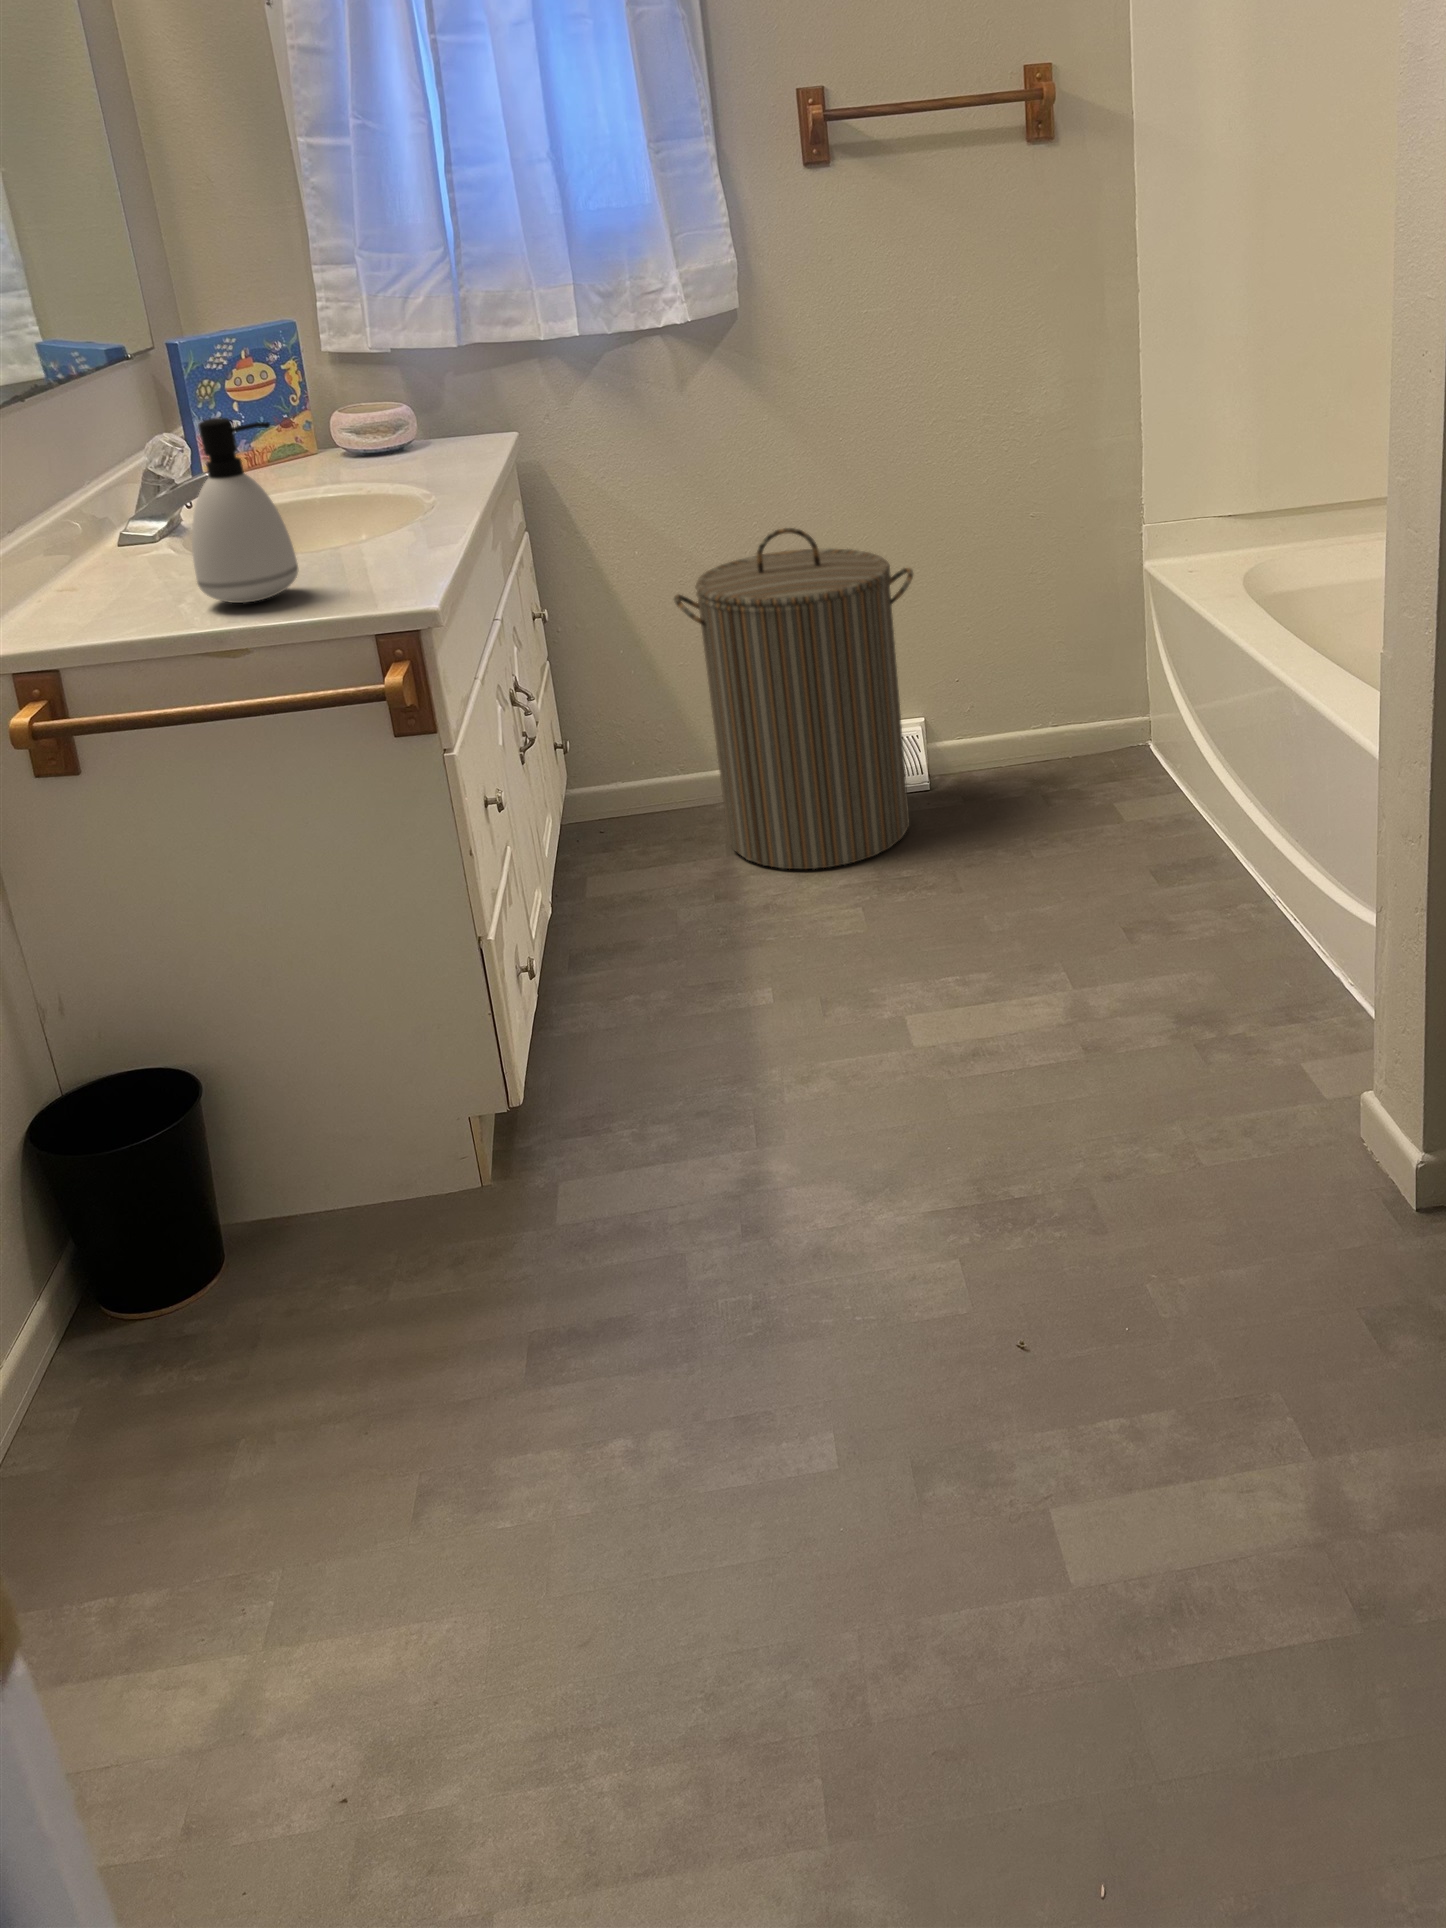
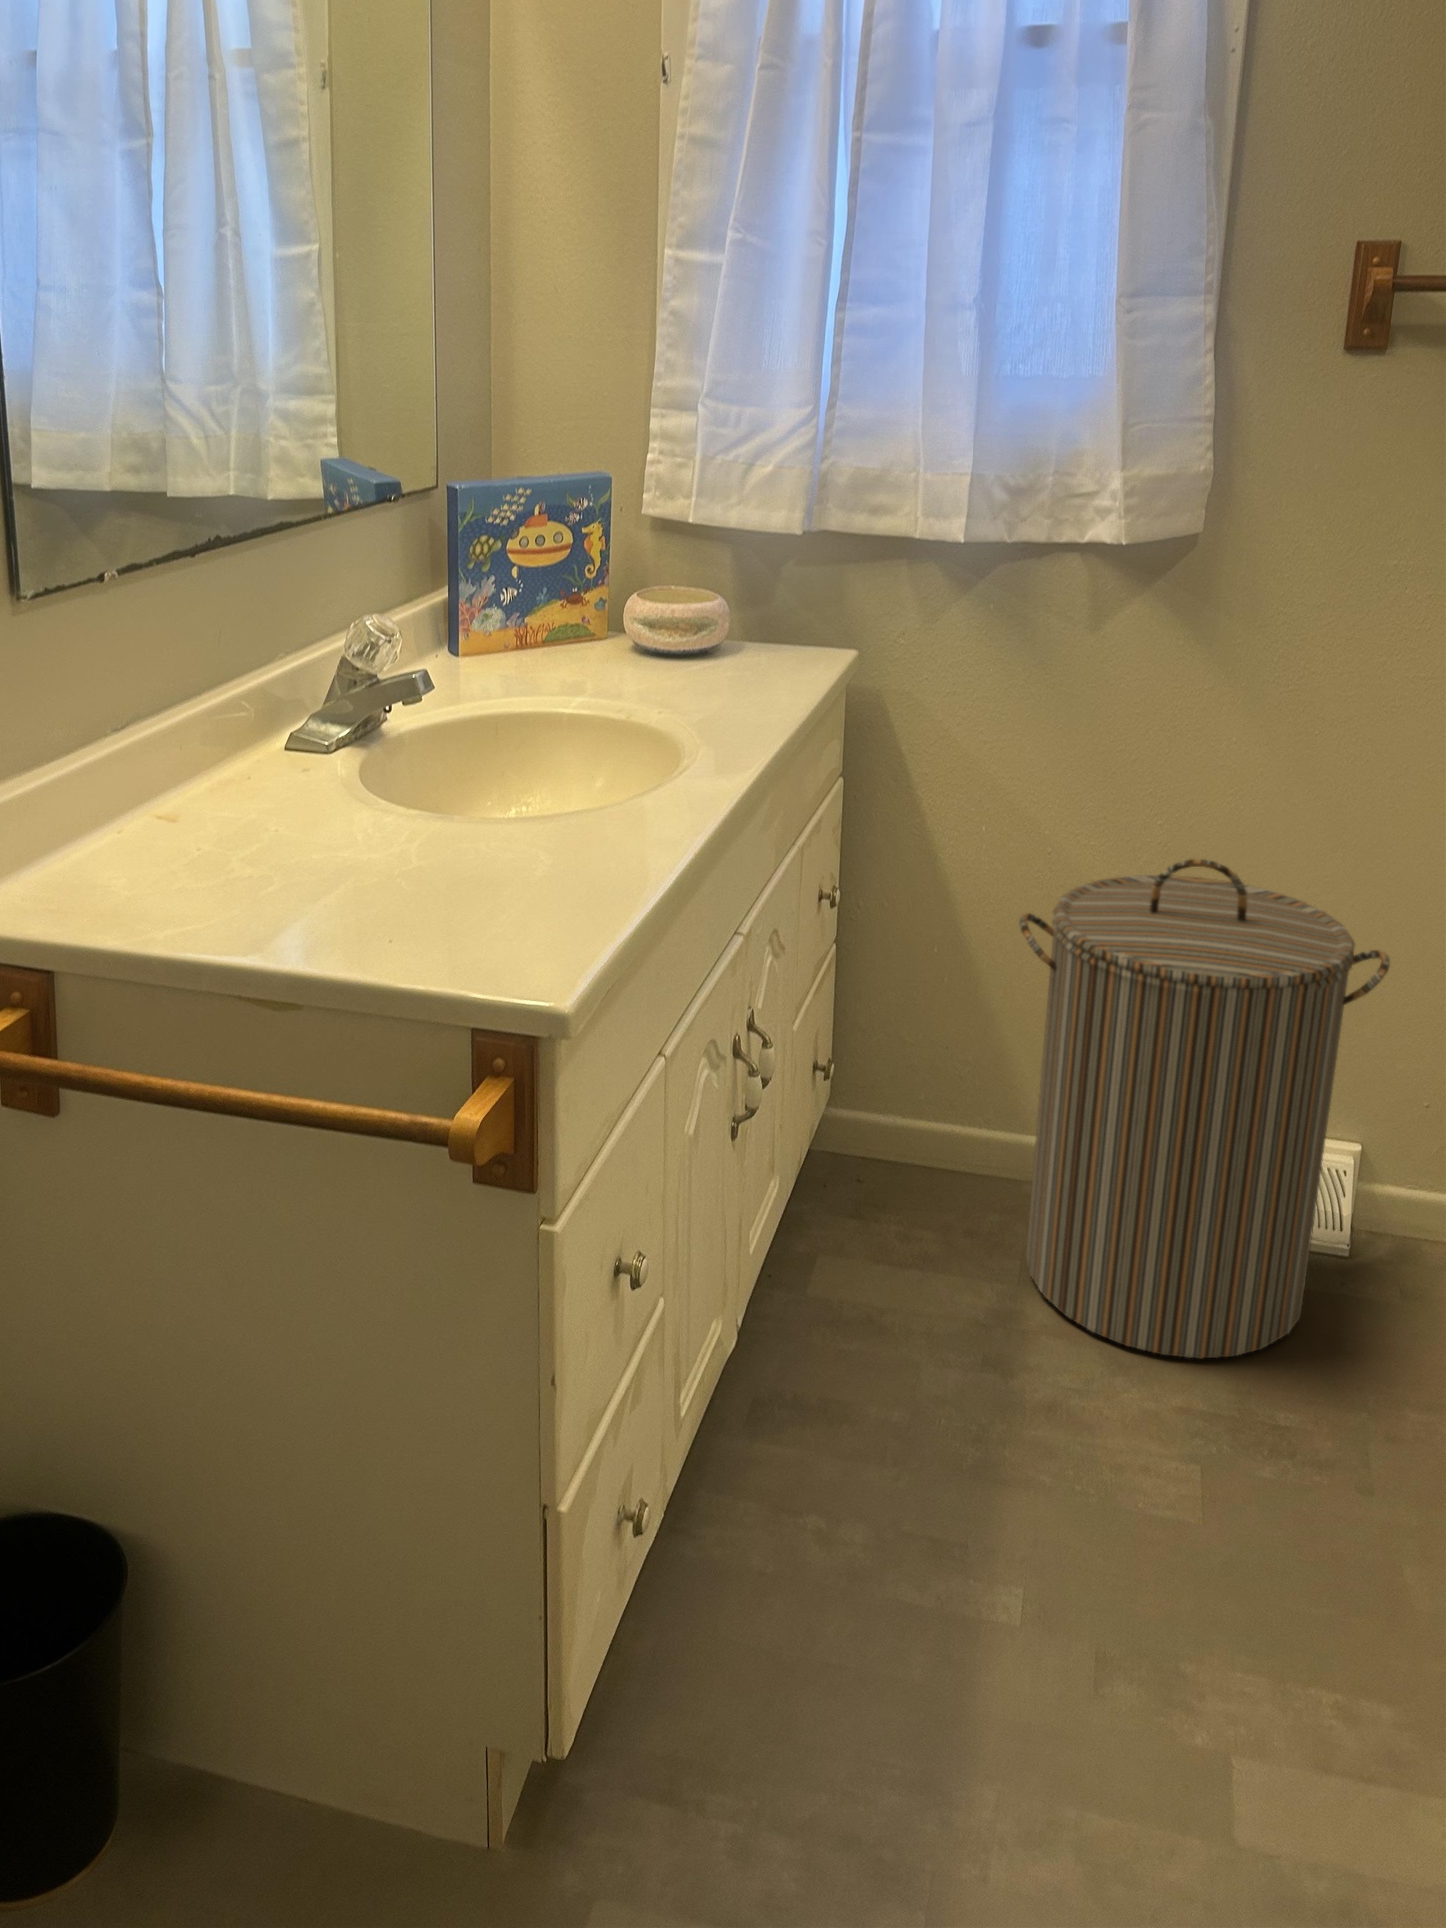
soap dispenser: present [192,417,298,603] -> none [271,643,416,916]

